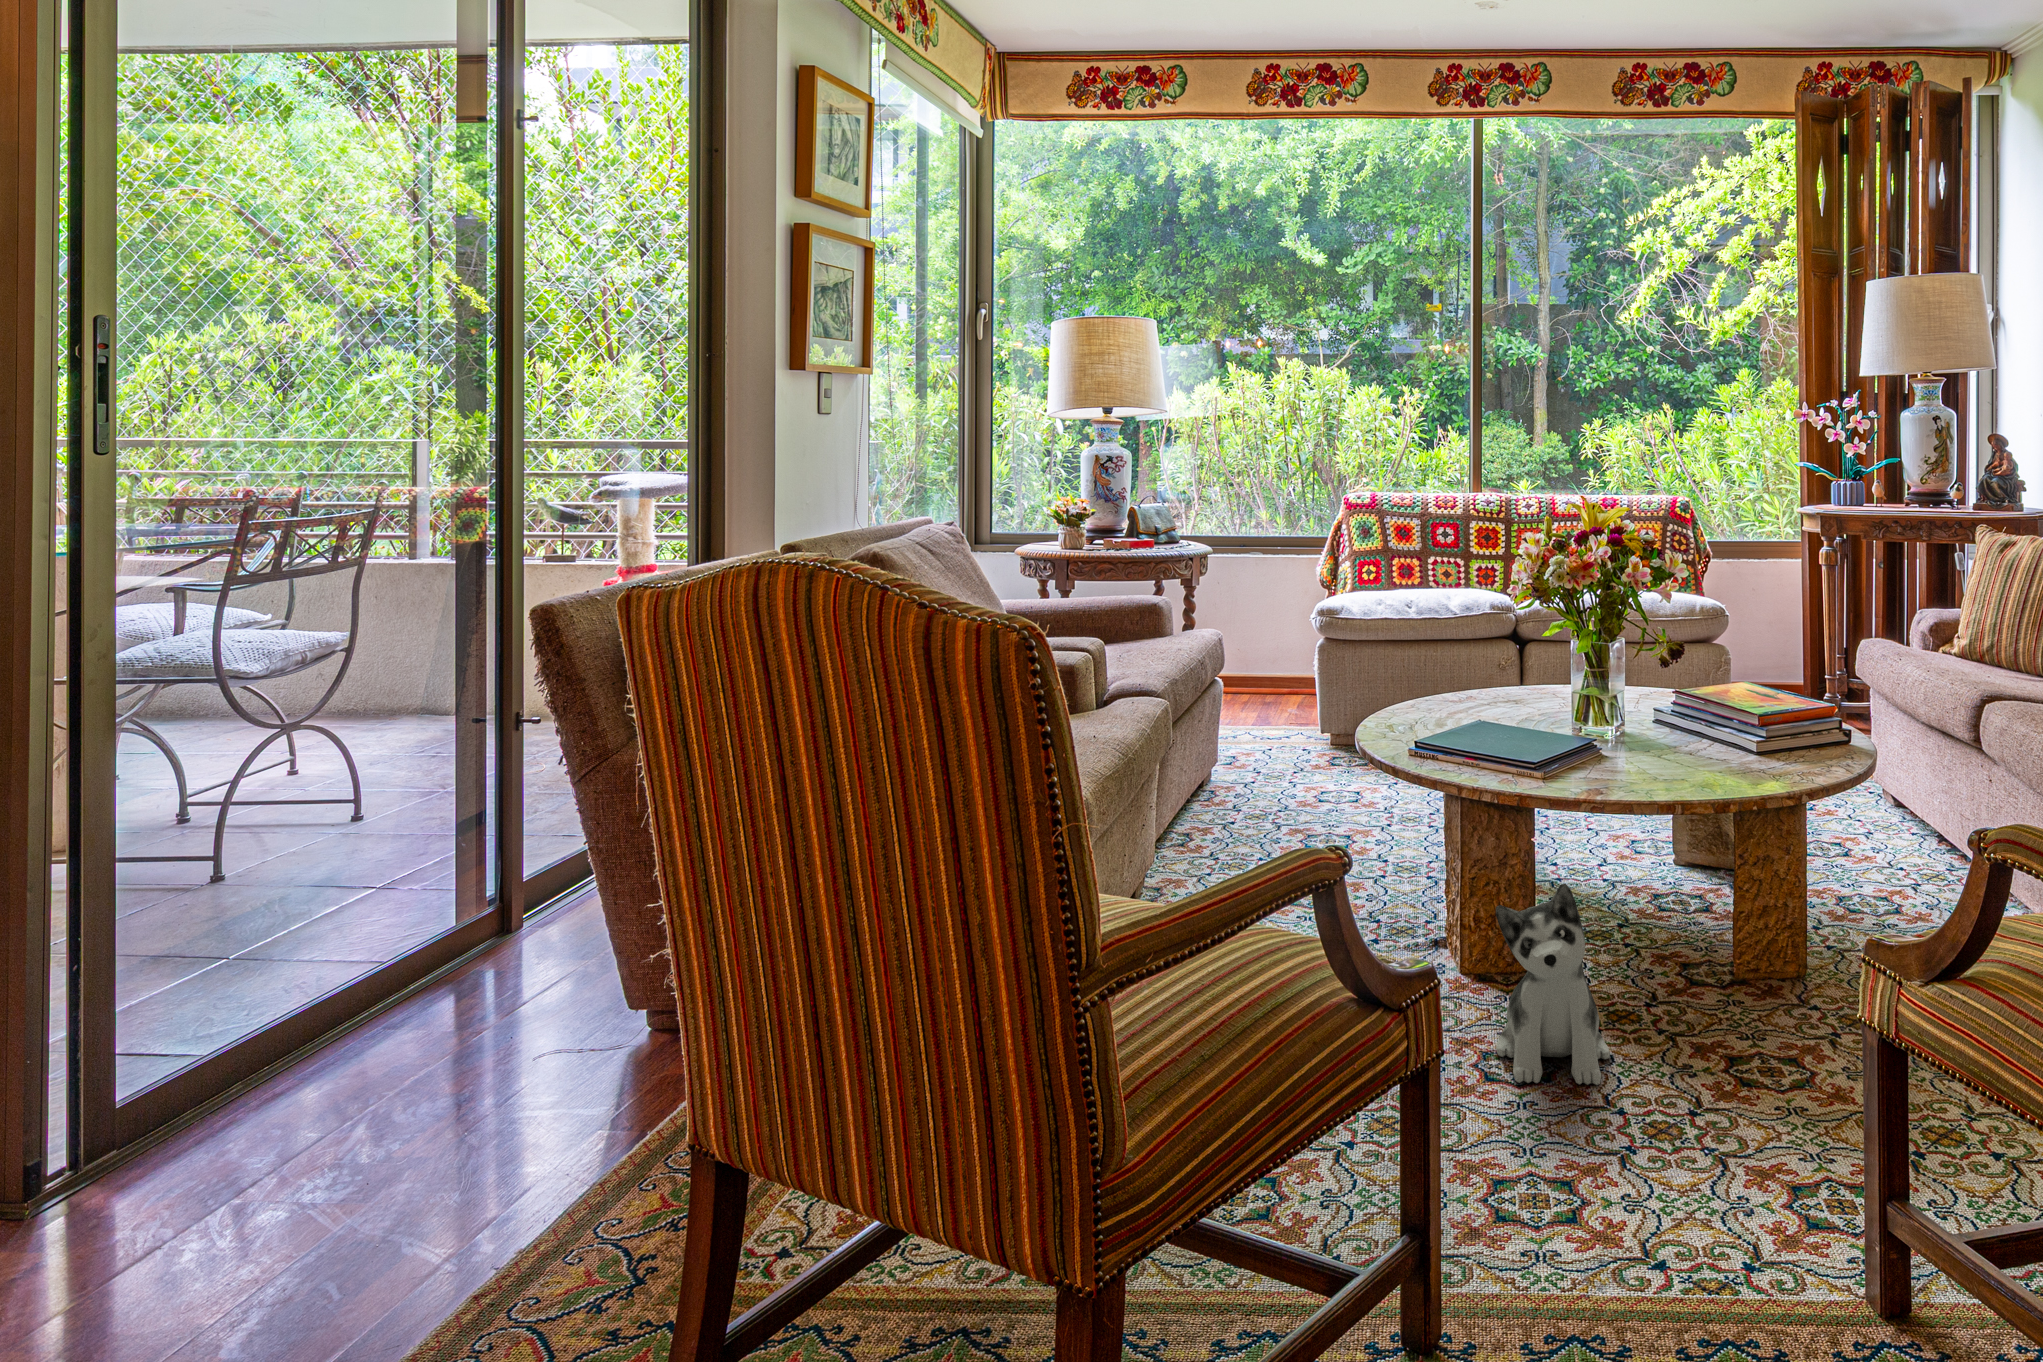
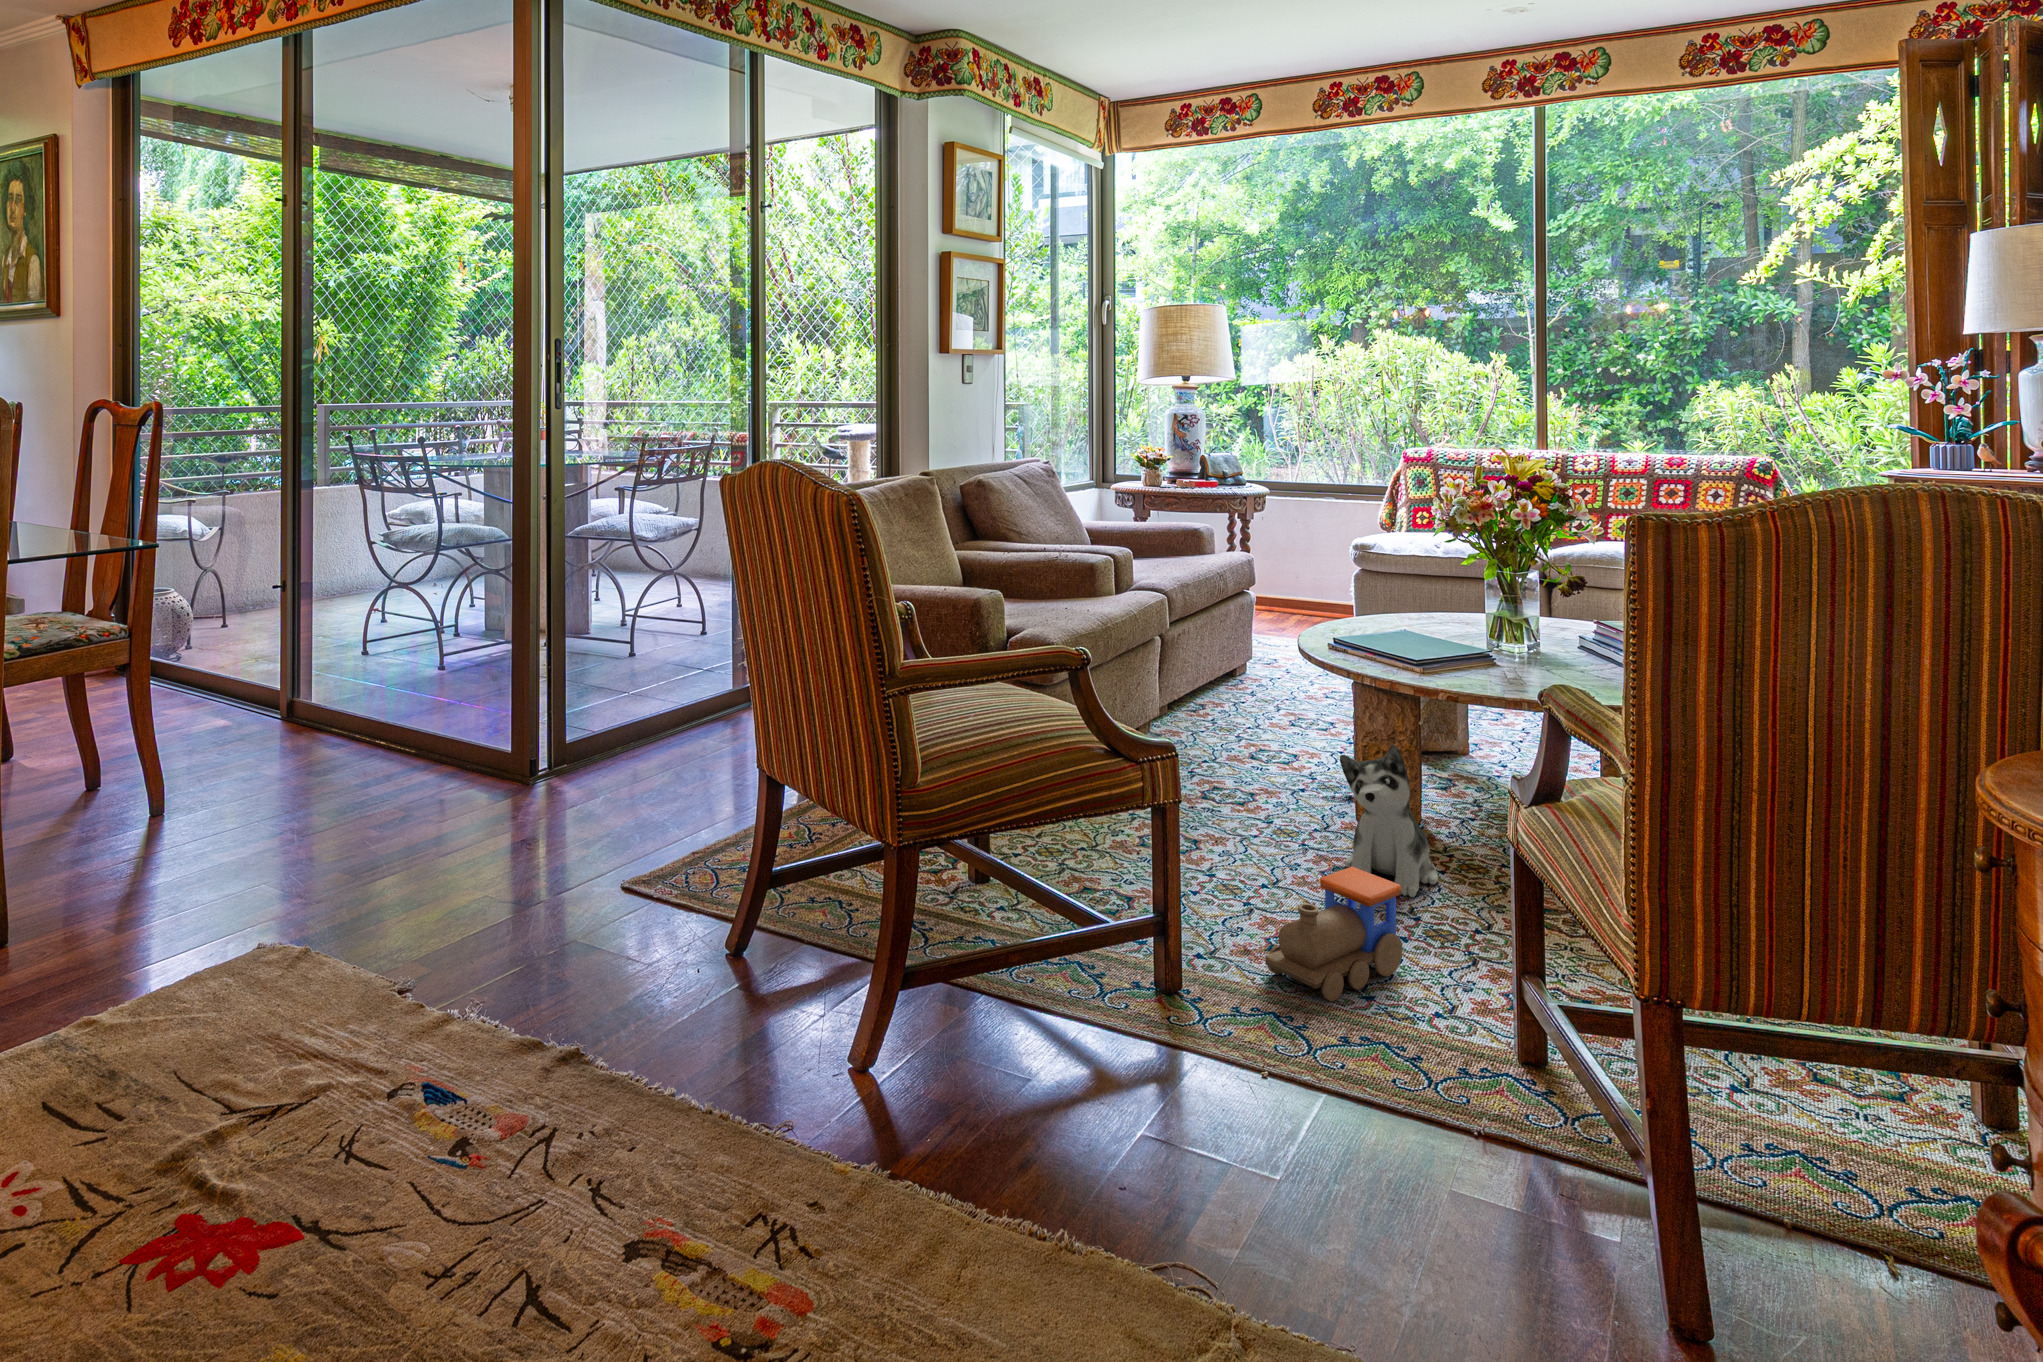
toy train: none [1516,1072,1660,1289] -> present [1265,867,1402,1001]

